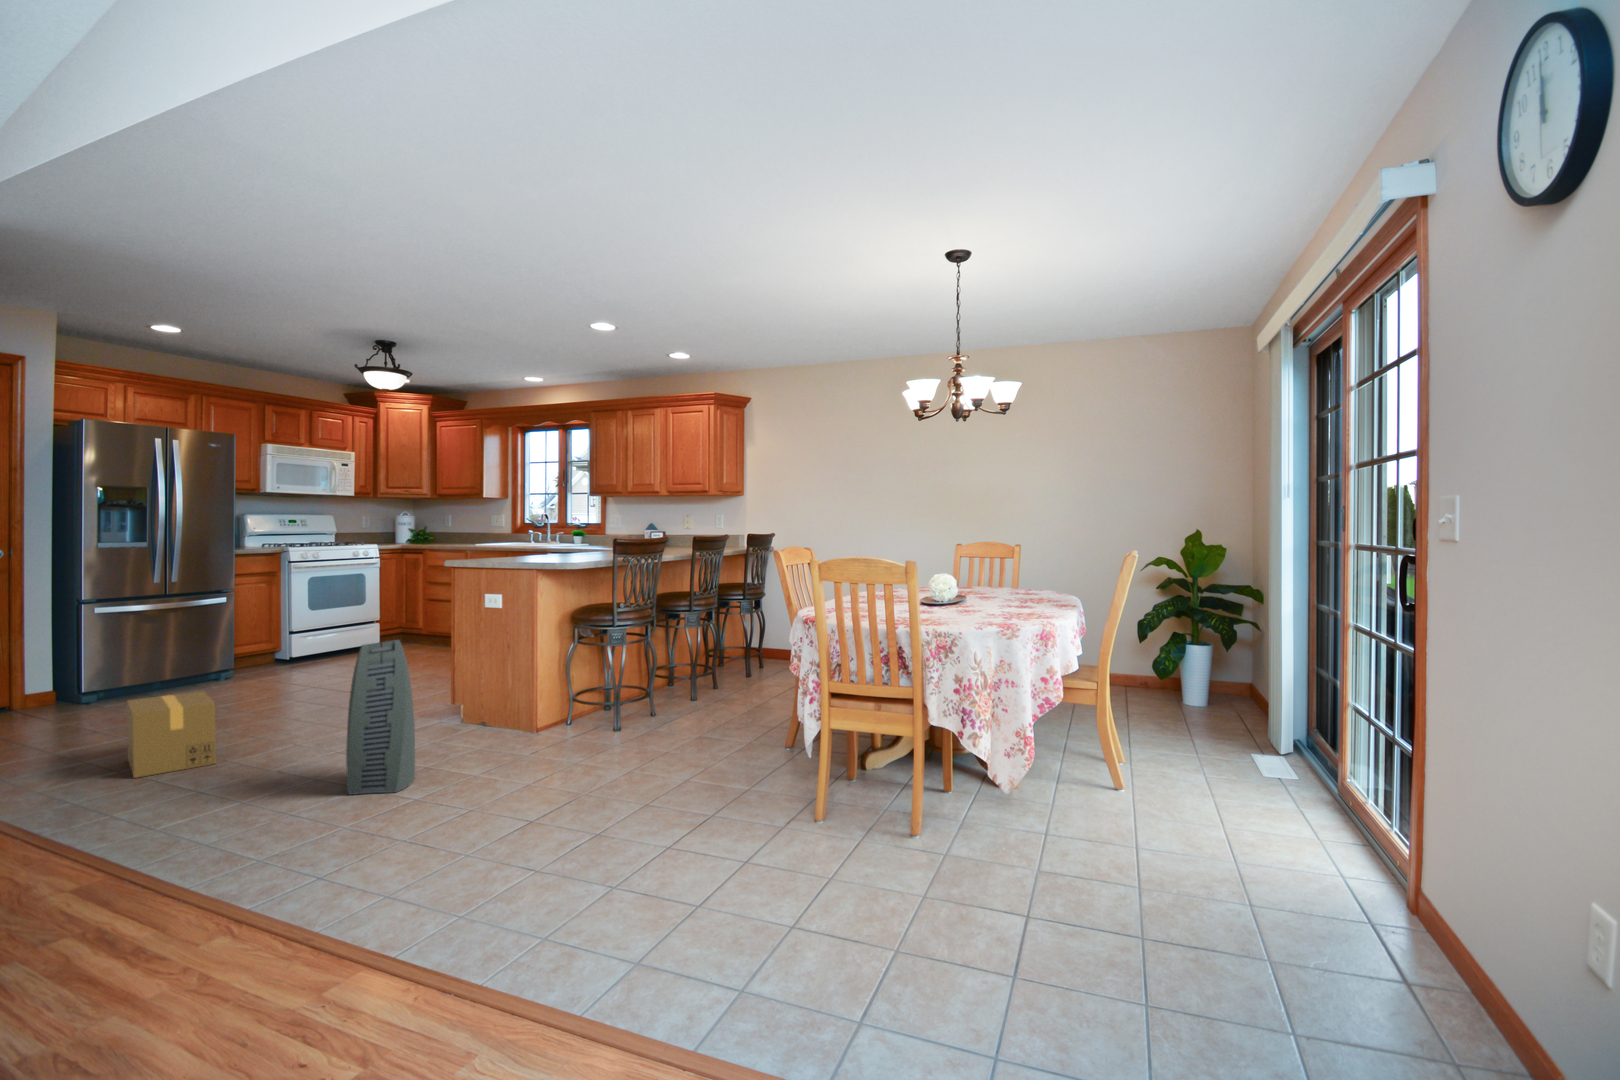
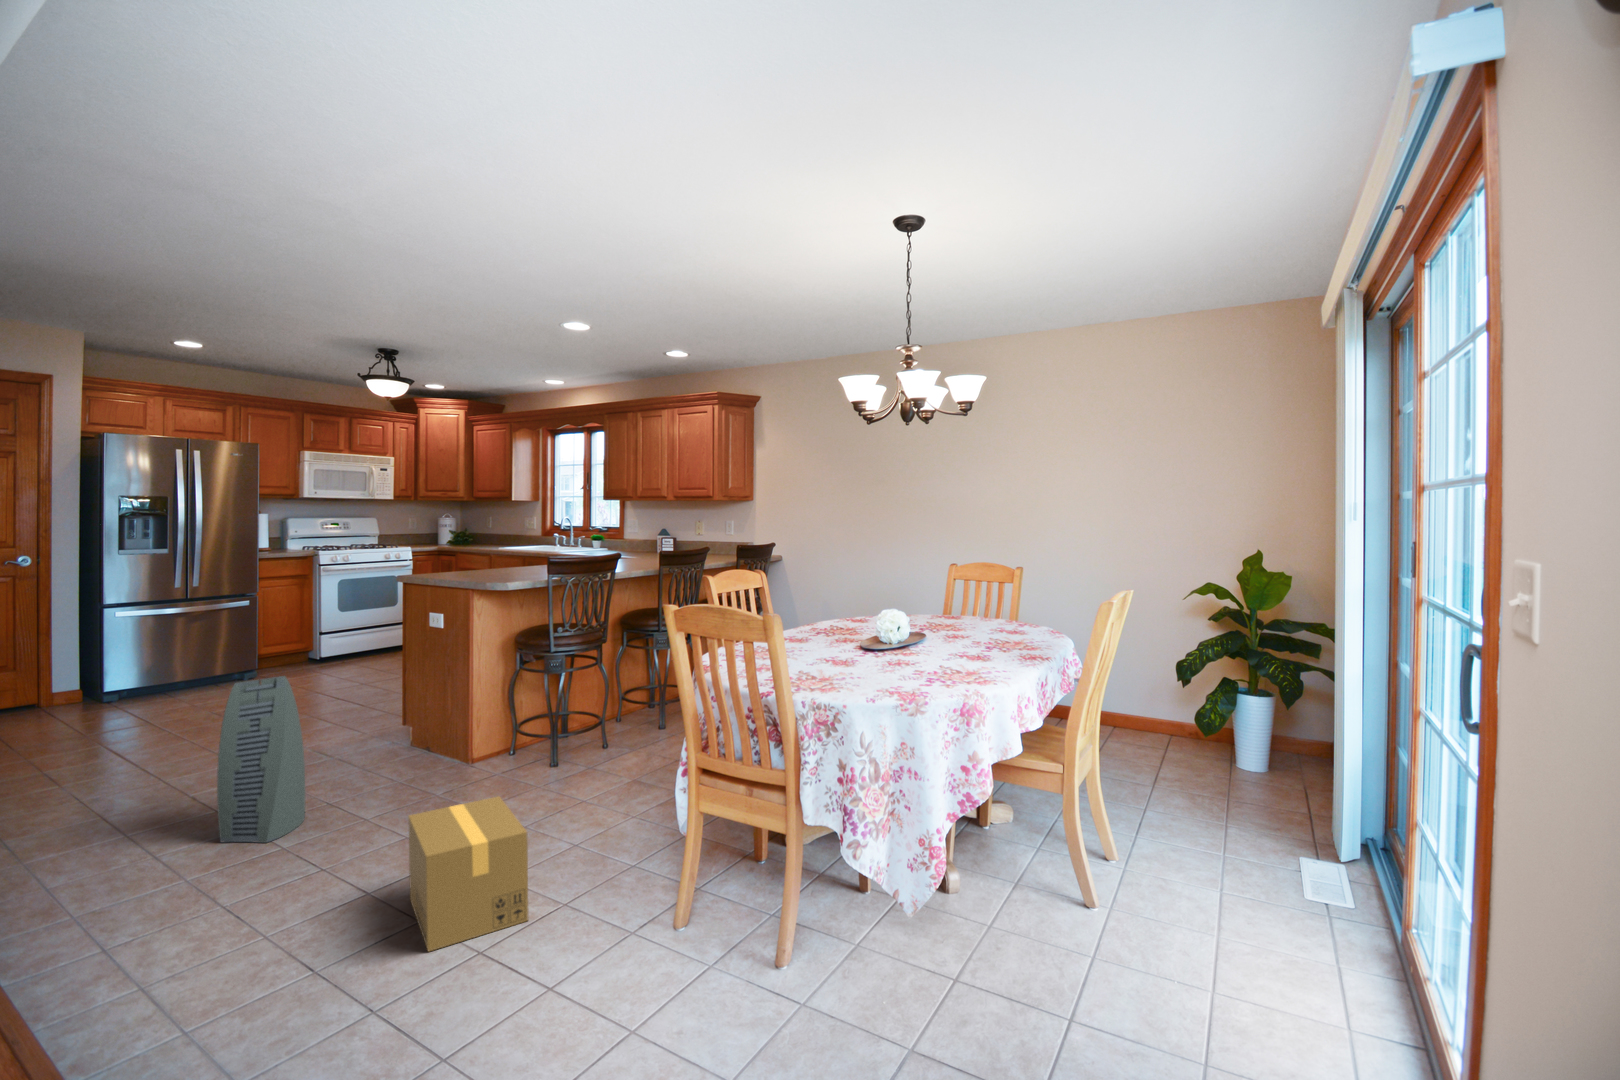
cardboard box: present [127,691,216,778] -> present [408,796,529,951]

